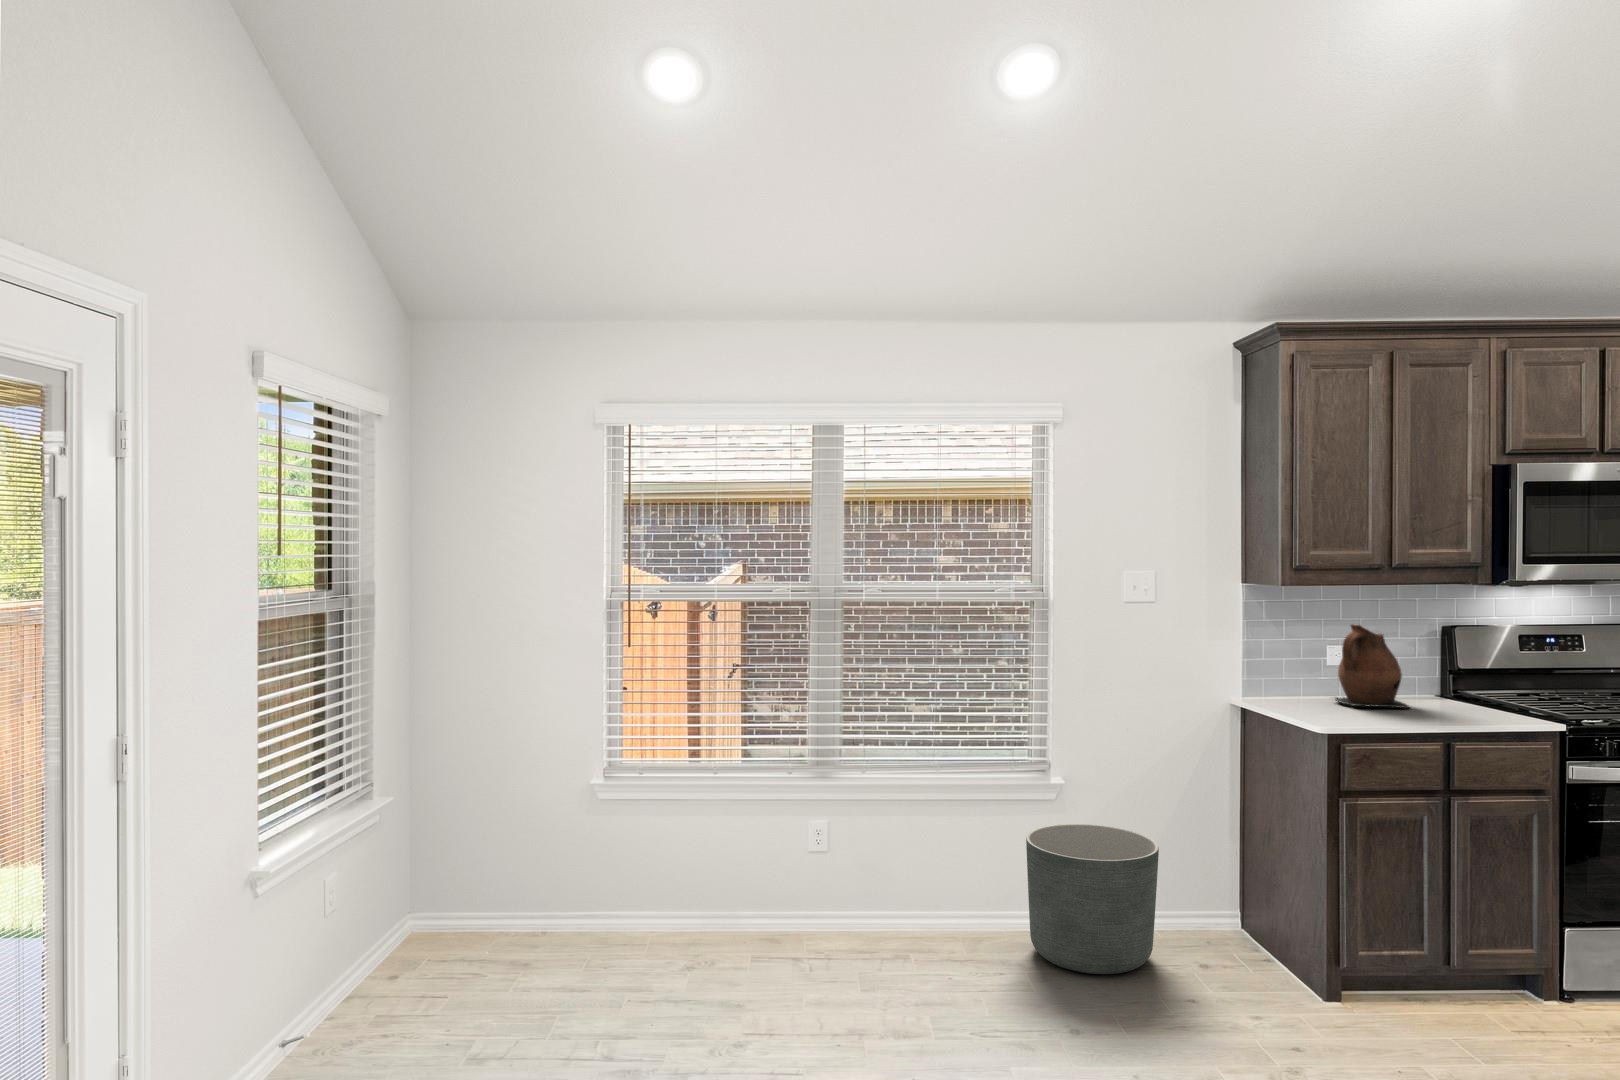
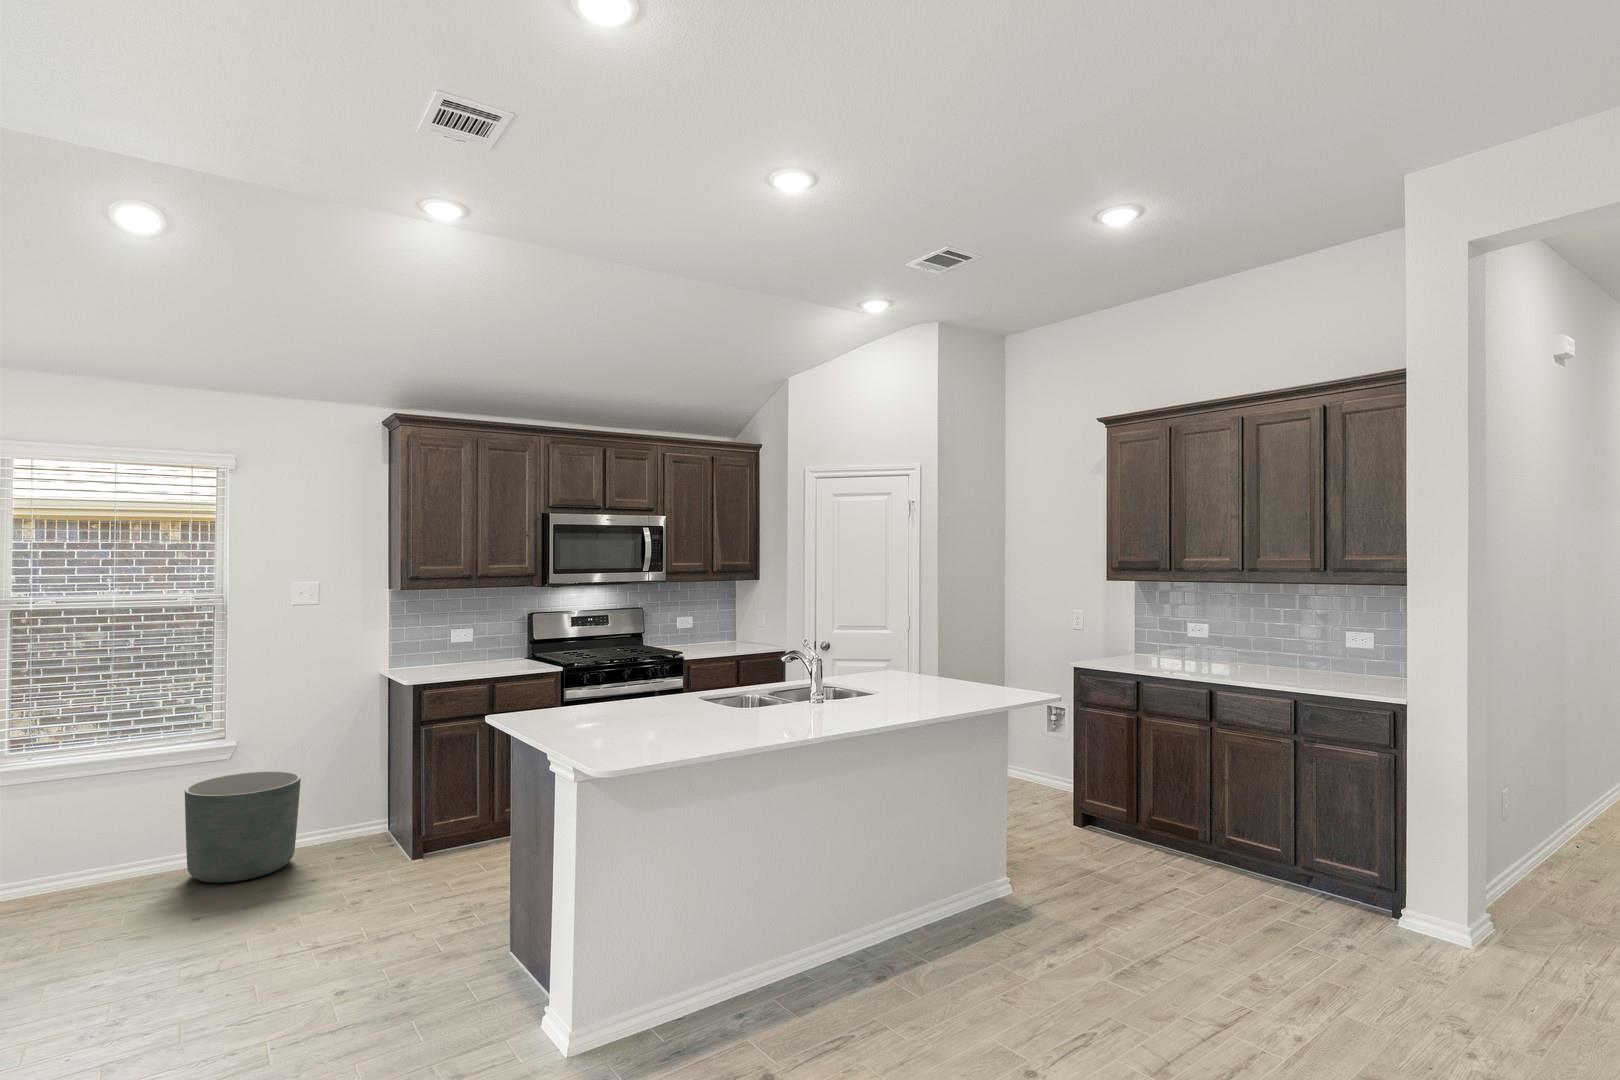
ceramic pitcher: present [1335,624,1410,708] -> none [443,613,490,667]

